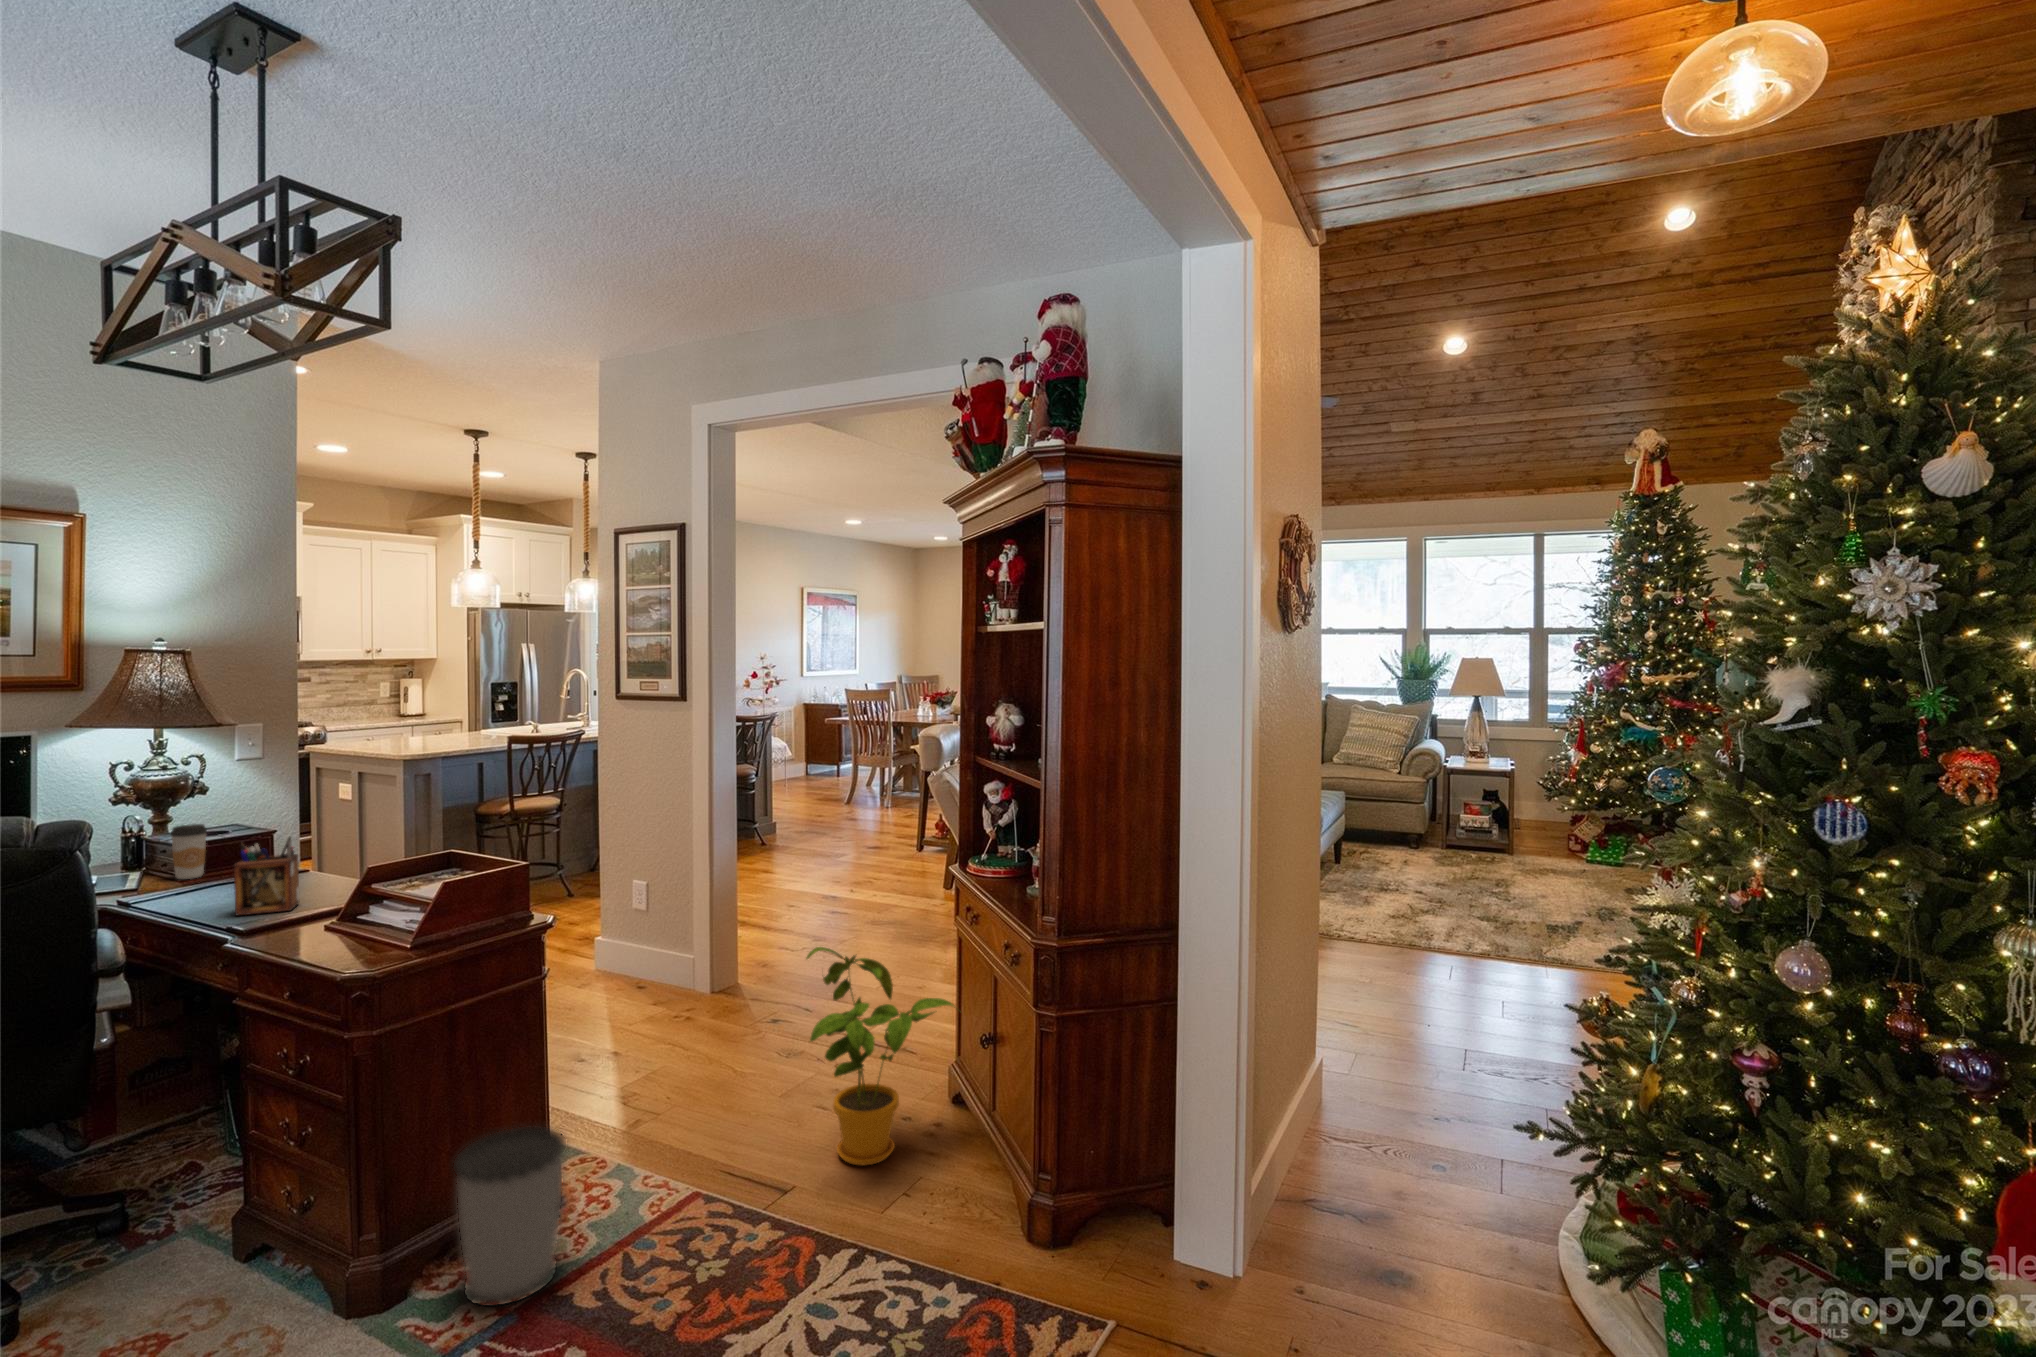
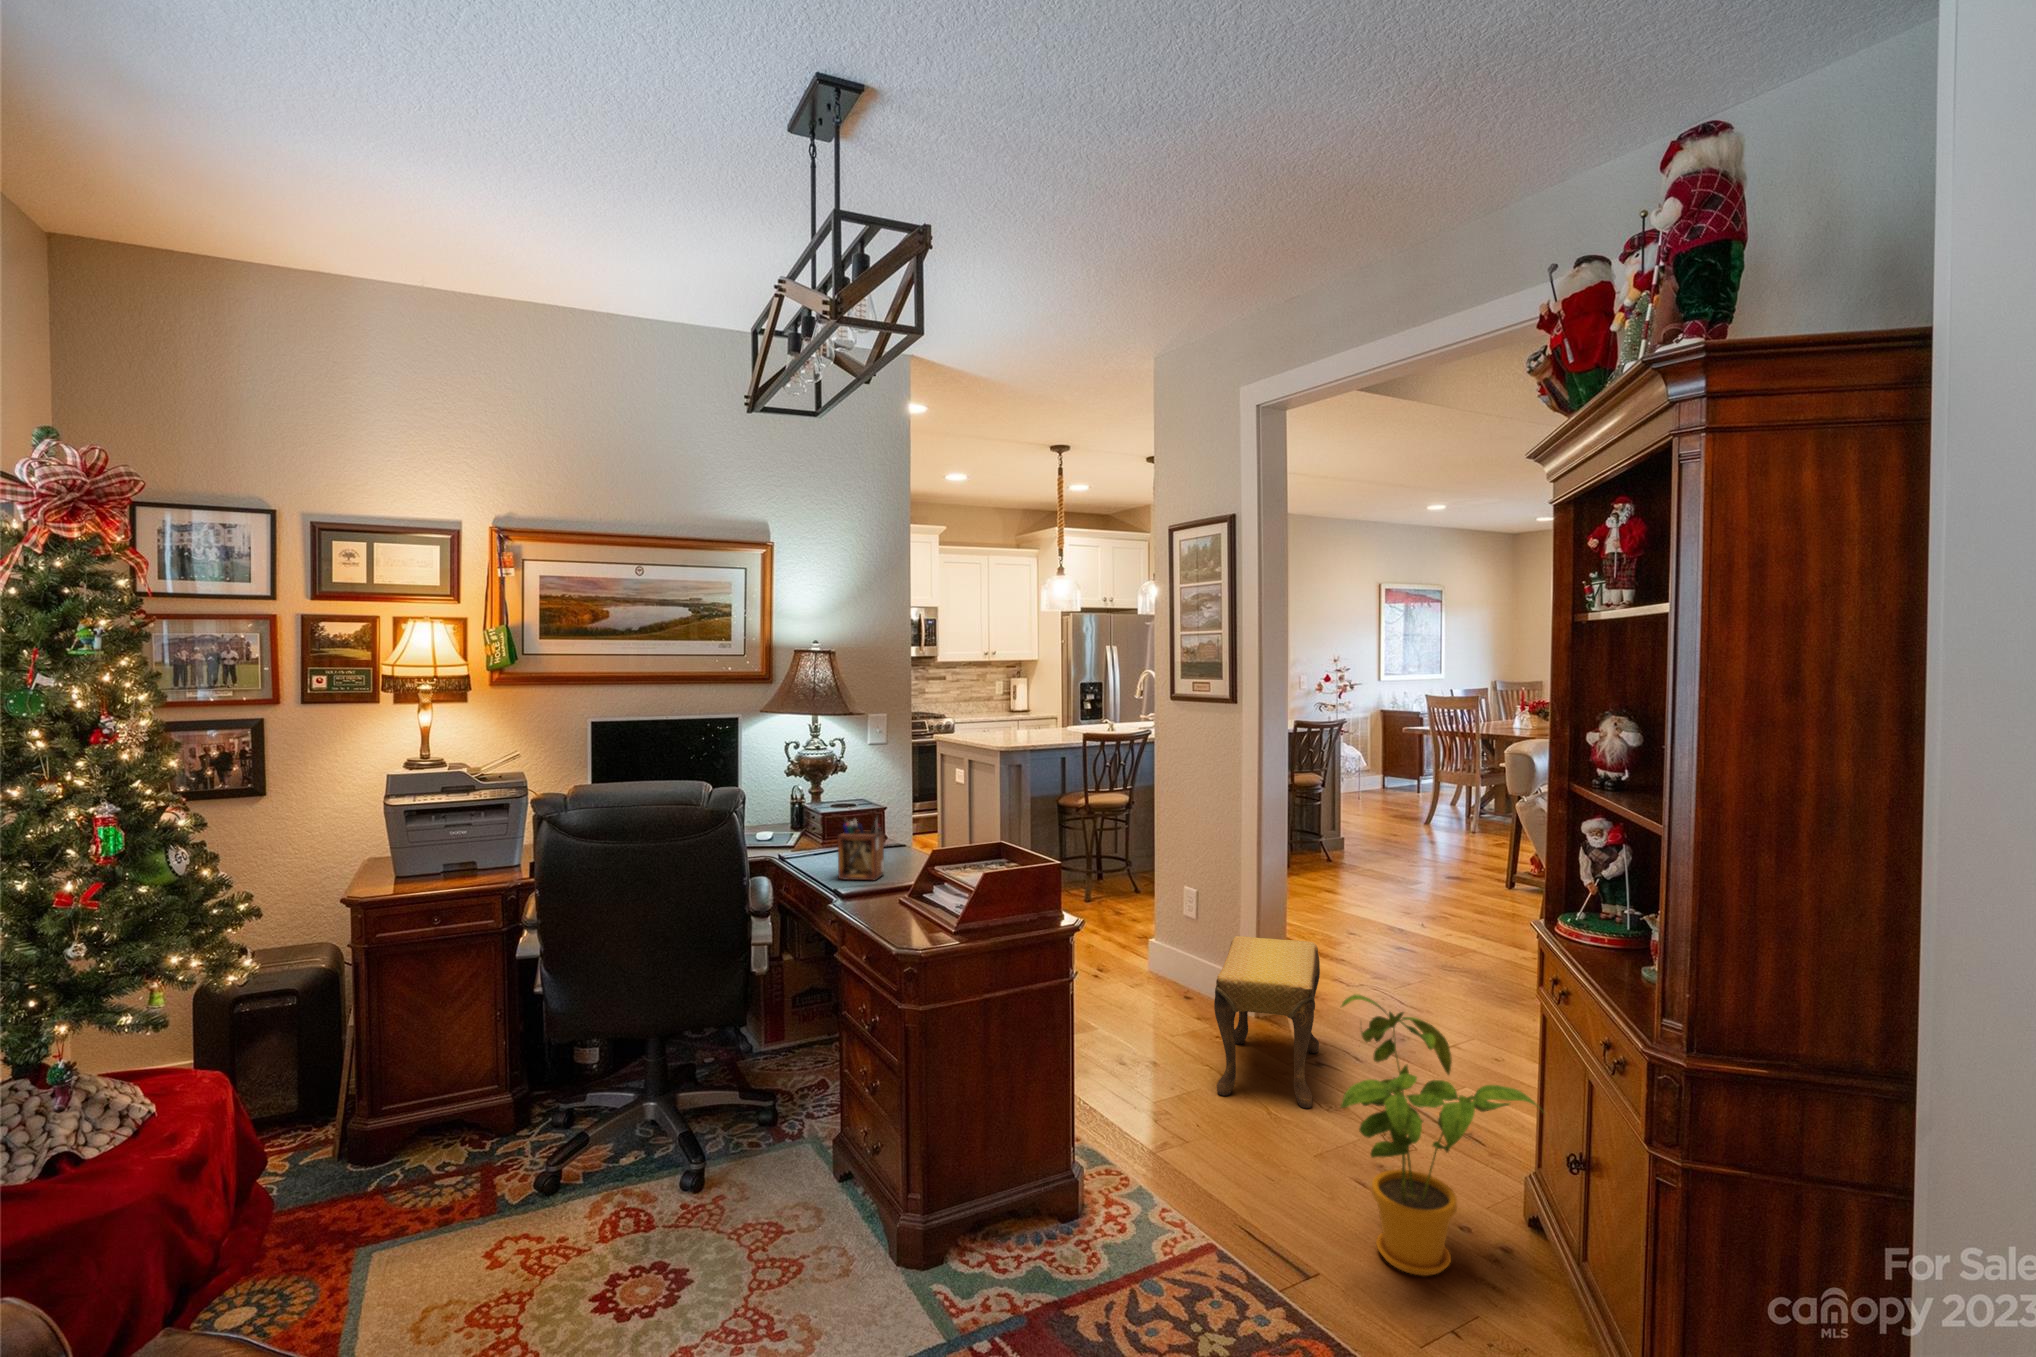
coffee cup: present [171,824,207,879] -> none [815,797,839,842]
footstool: none [681,916,775,1070] -> present [1214,936,1320,1108]
wastebasket: present [454,1126,566,1306] -> none [977,1125,1077,1306]

